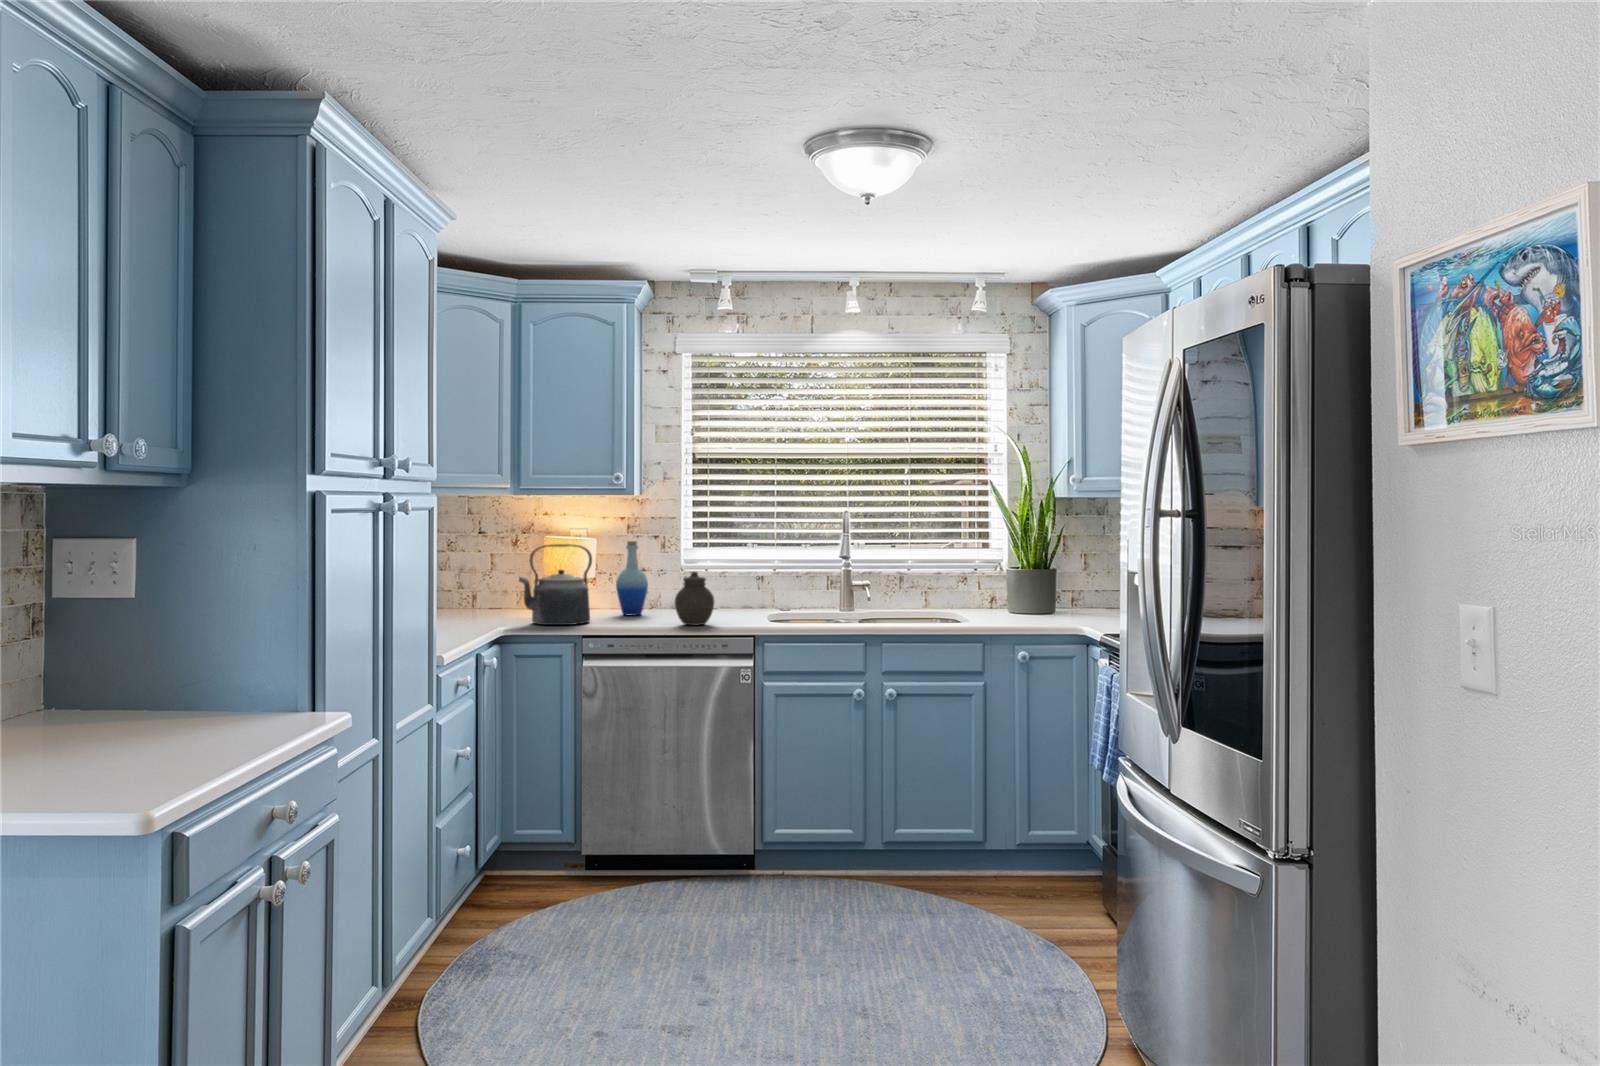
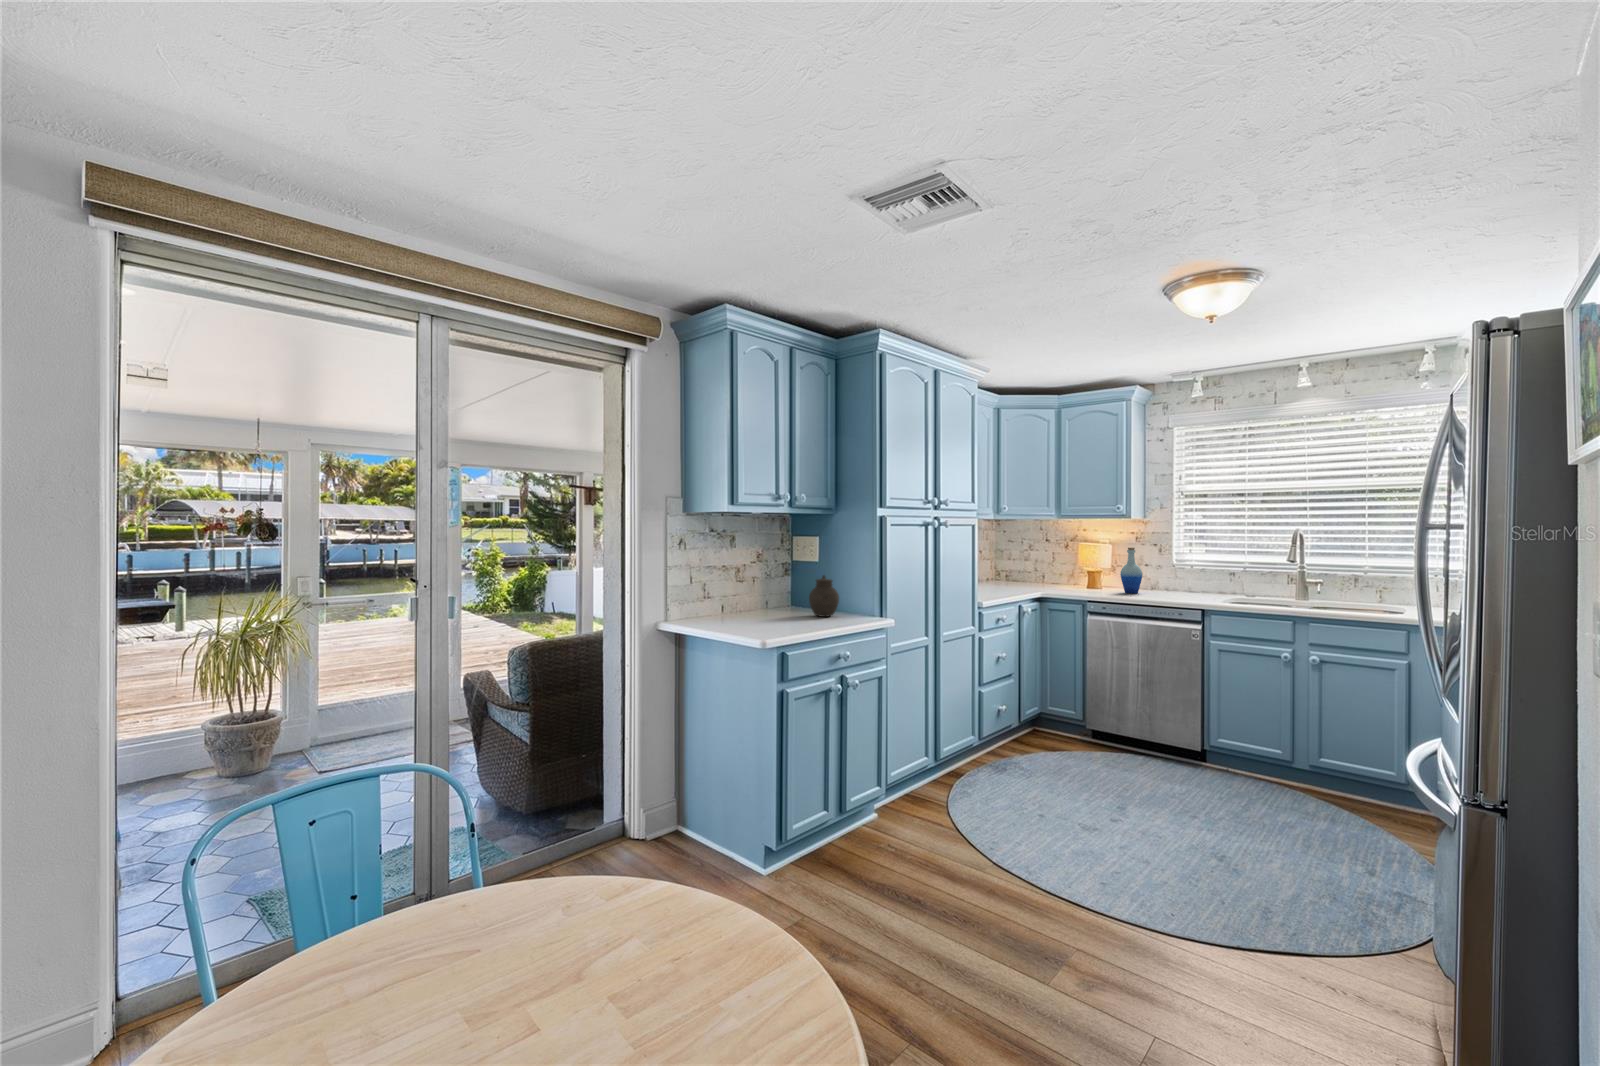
kettle: present [519,544,592,625] -> none [1052,549,1099,595]
jar: present [675,572,714,625] -> present [809,575,839,617]

